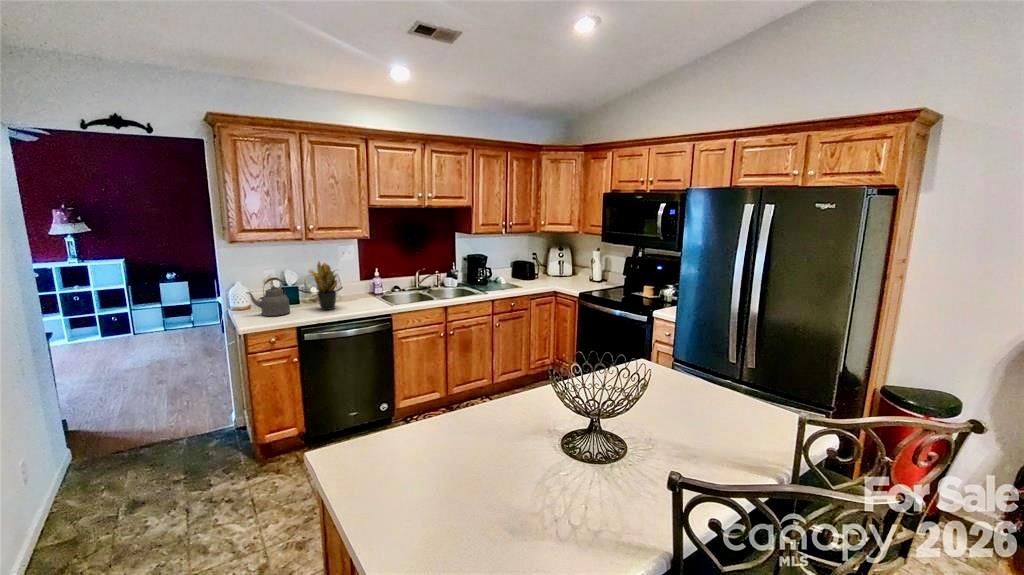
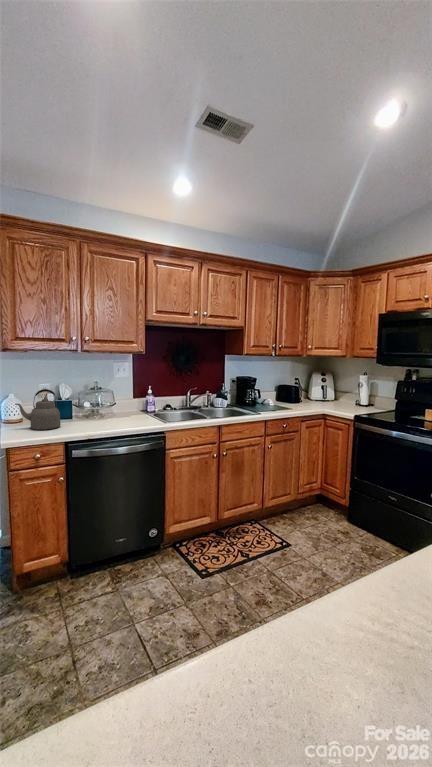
potted plant: present [310,262,338,310] -> none [79,371,117,425]

